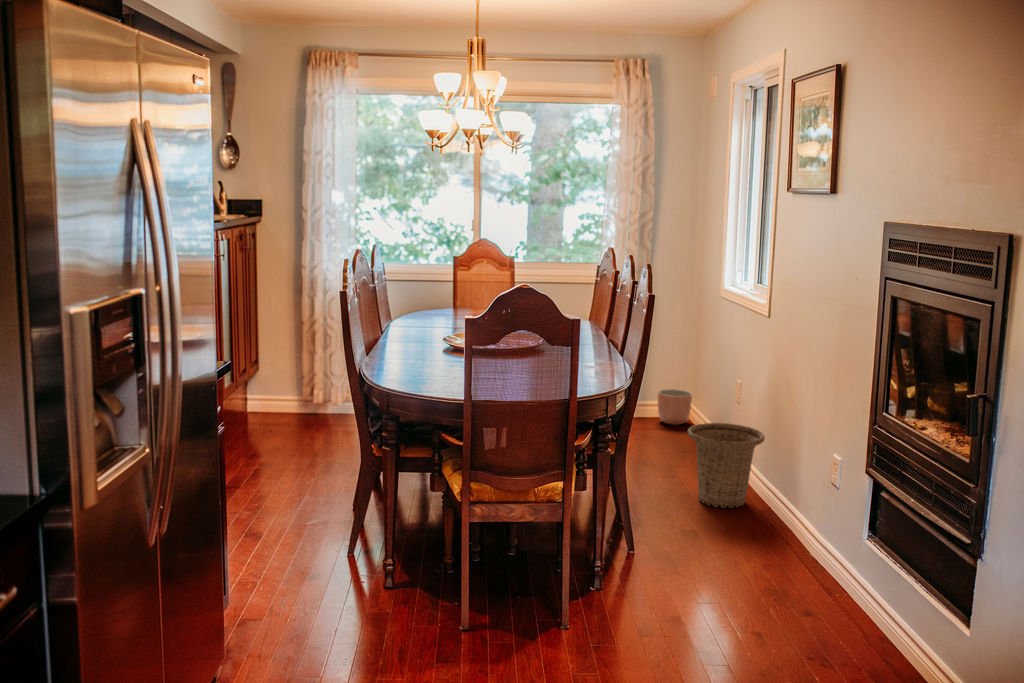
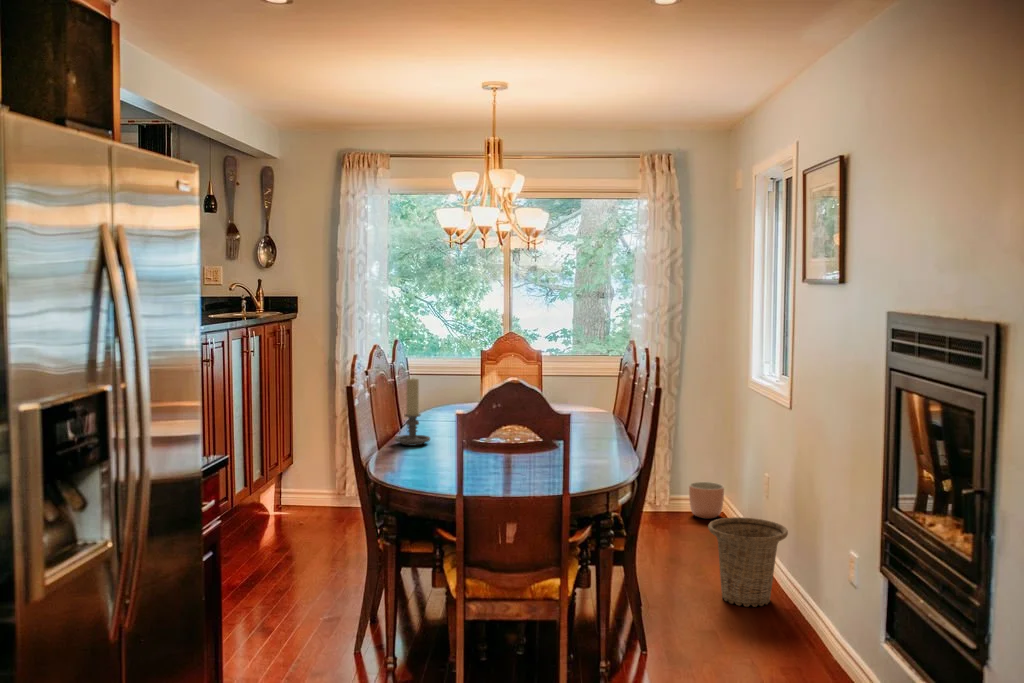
candle holder: none [382,284,418,353] -> present [395,378,430,446]

